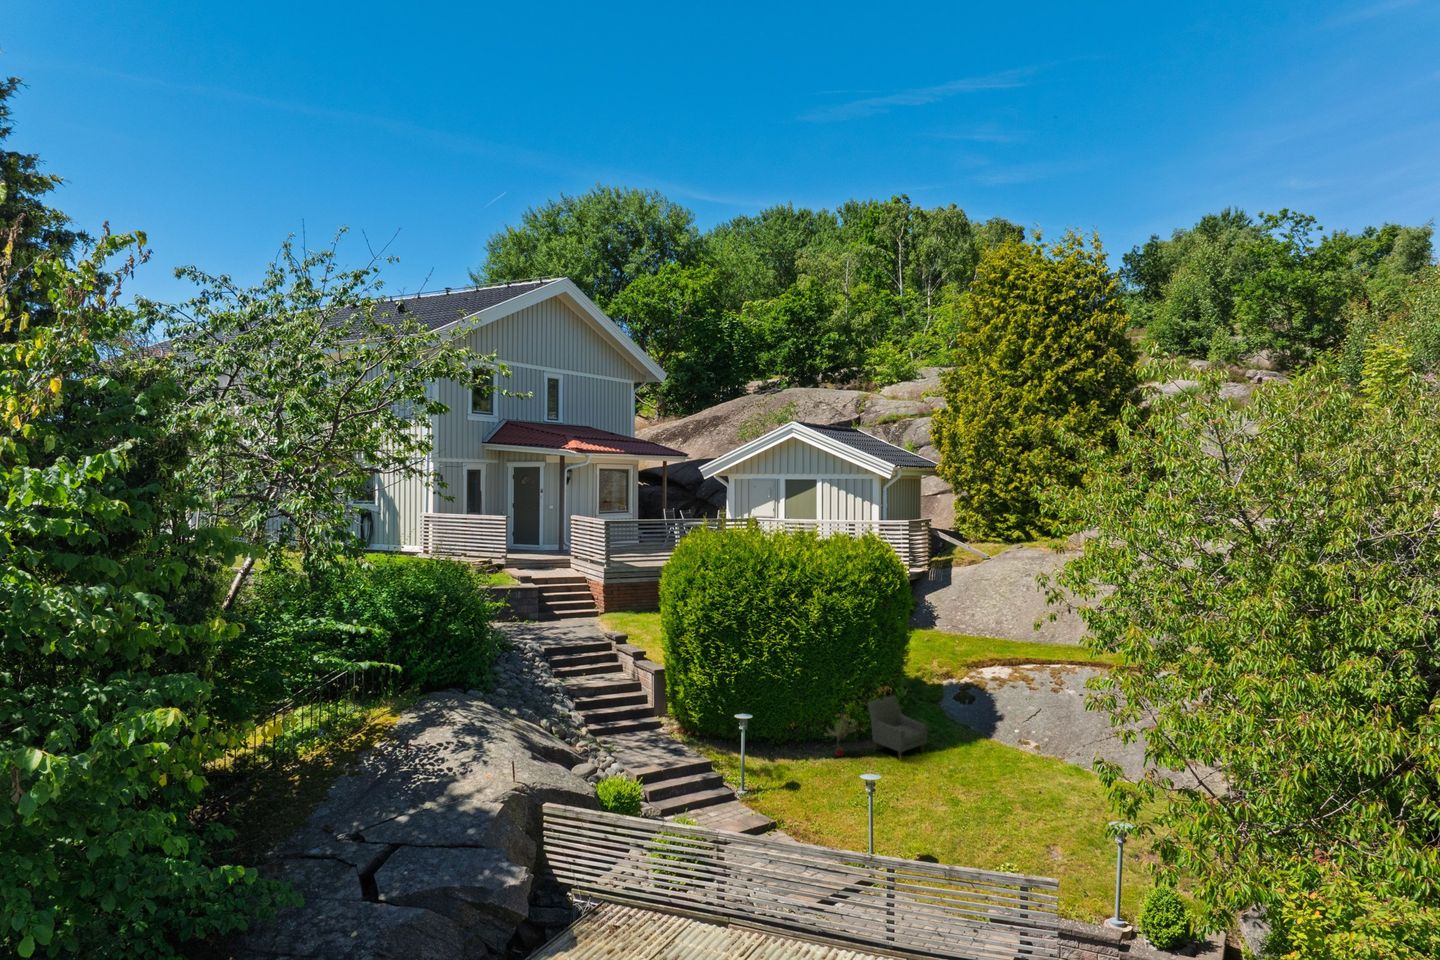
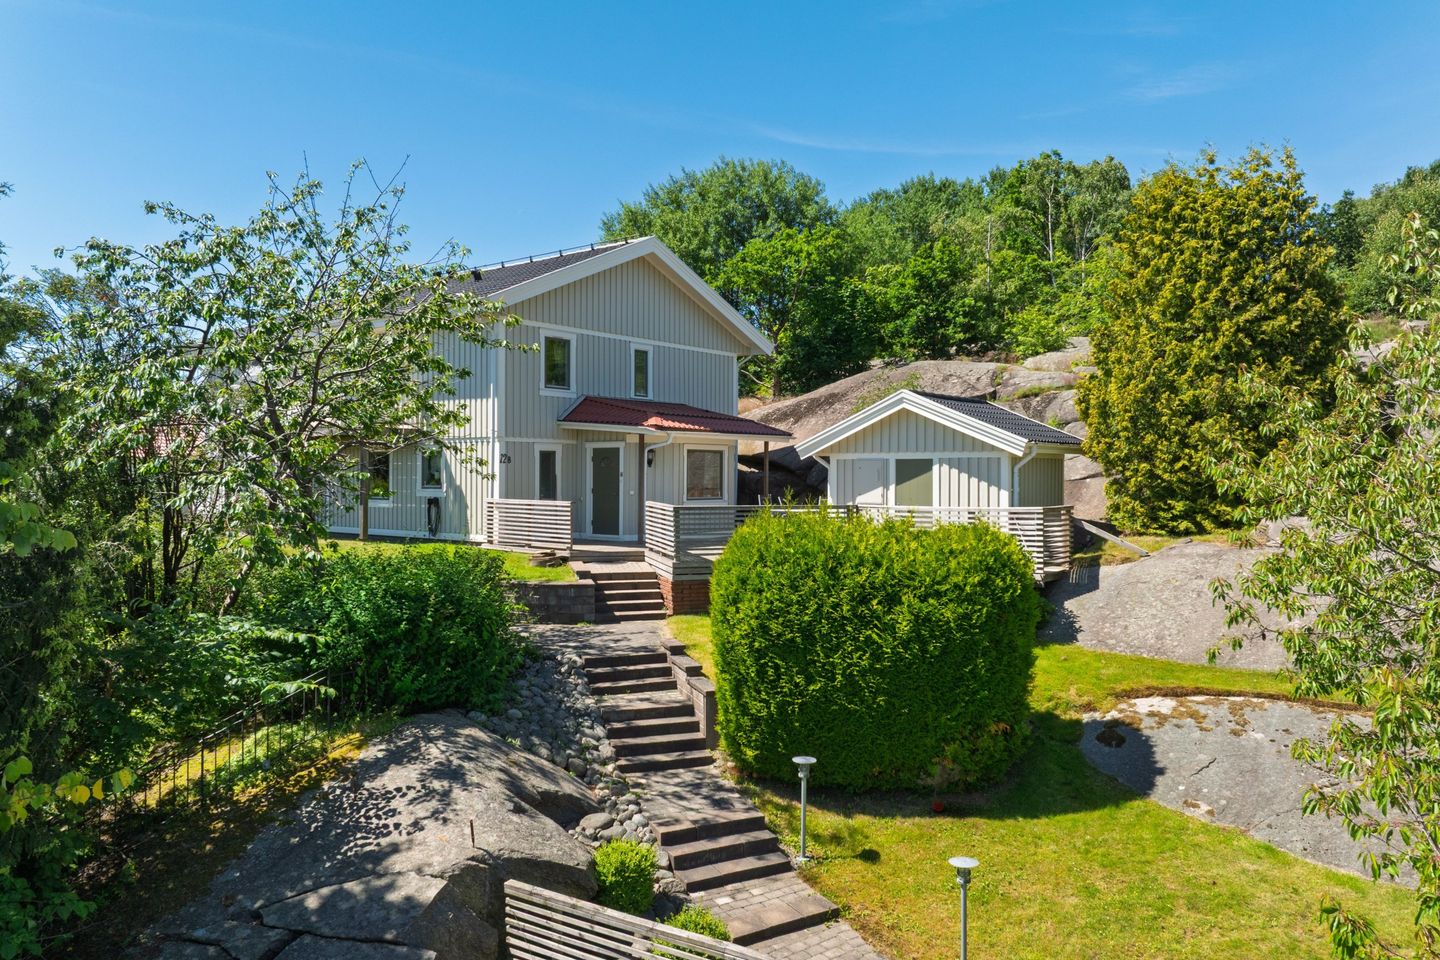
chair: present [868,695,927,760] -> none [976,732,1057,822]

